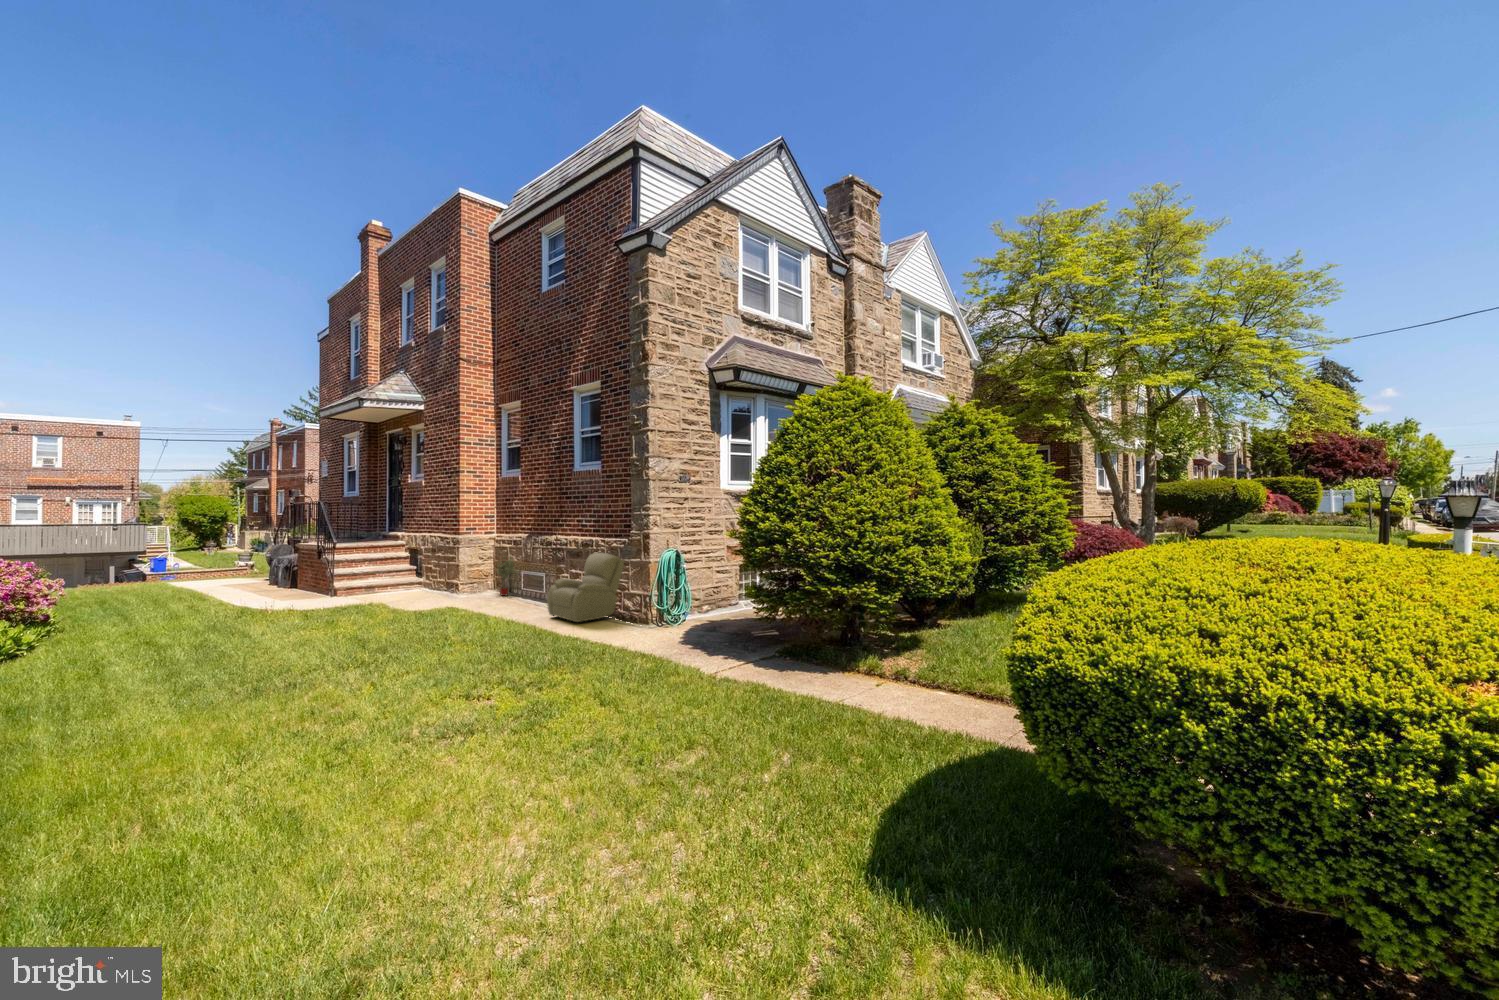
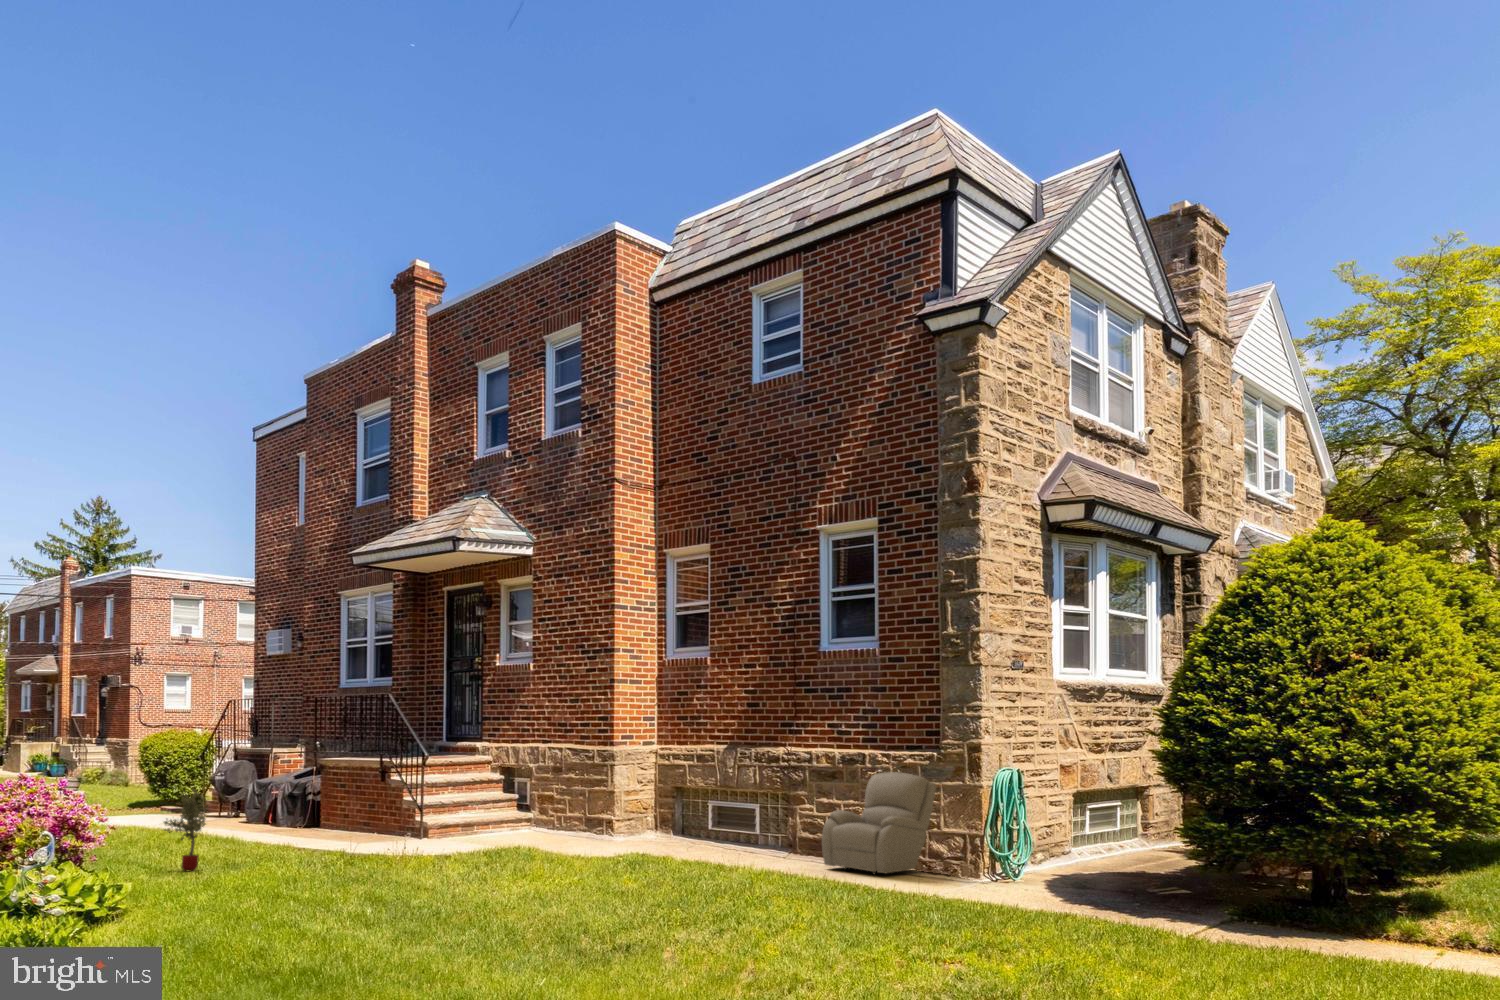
potted tree: present [497,556,519,596] -> present [164,789,208,871]

